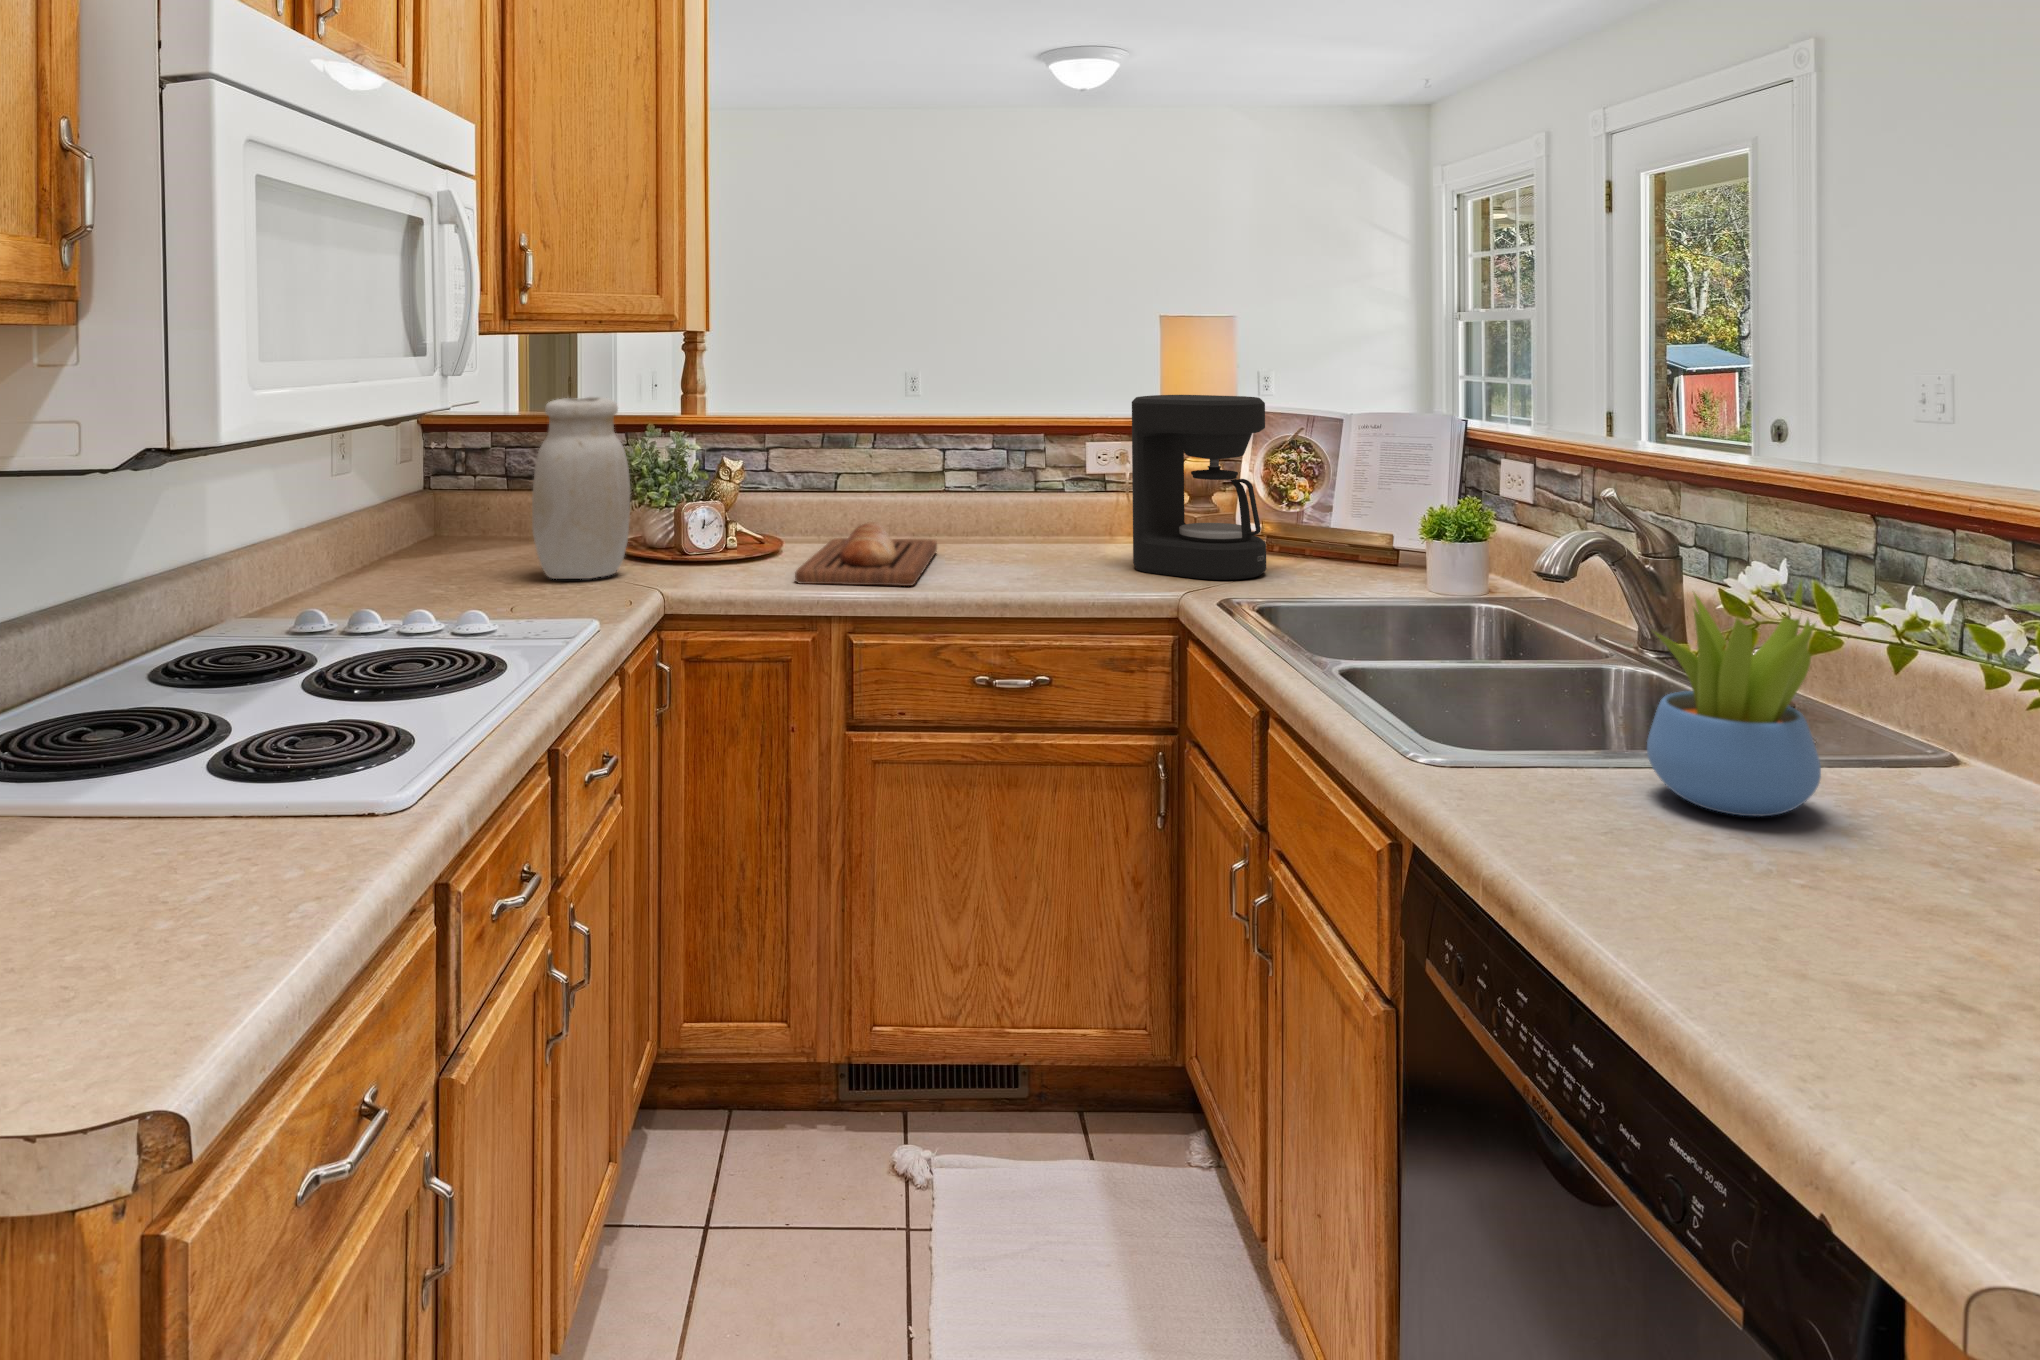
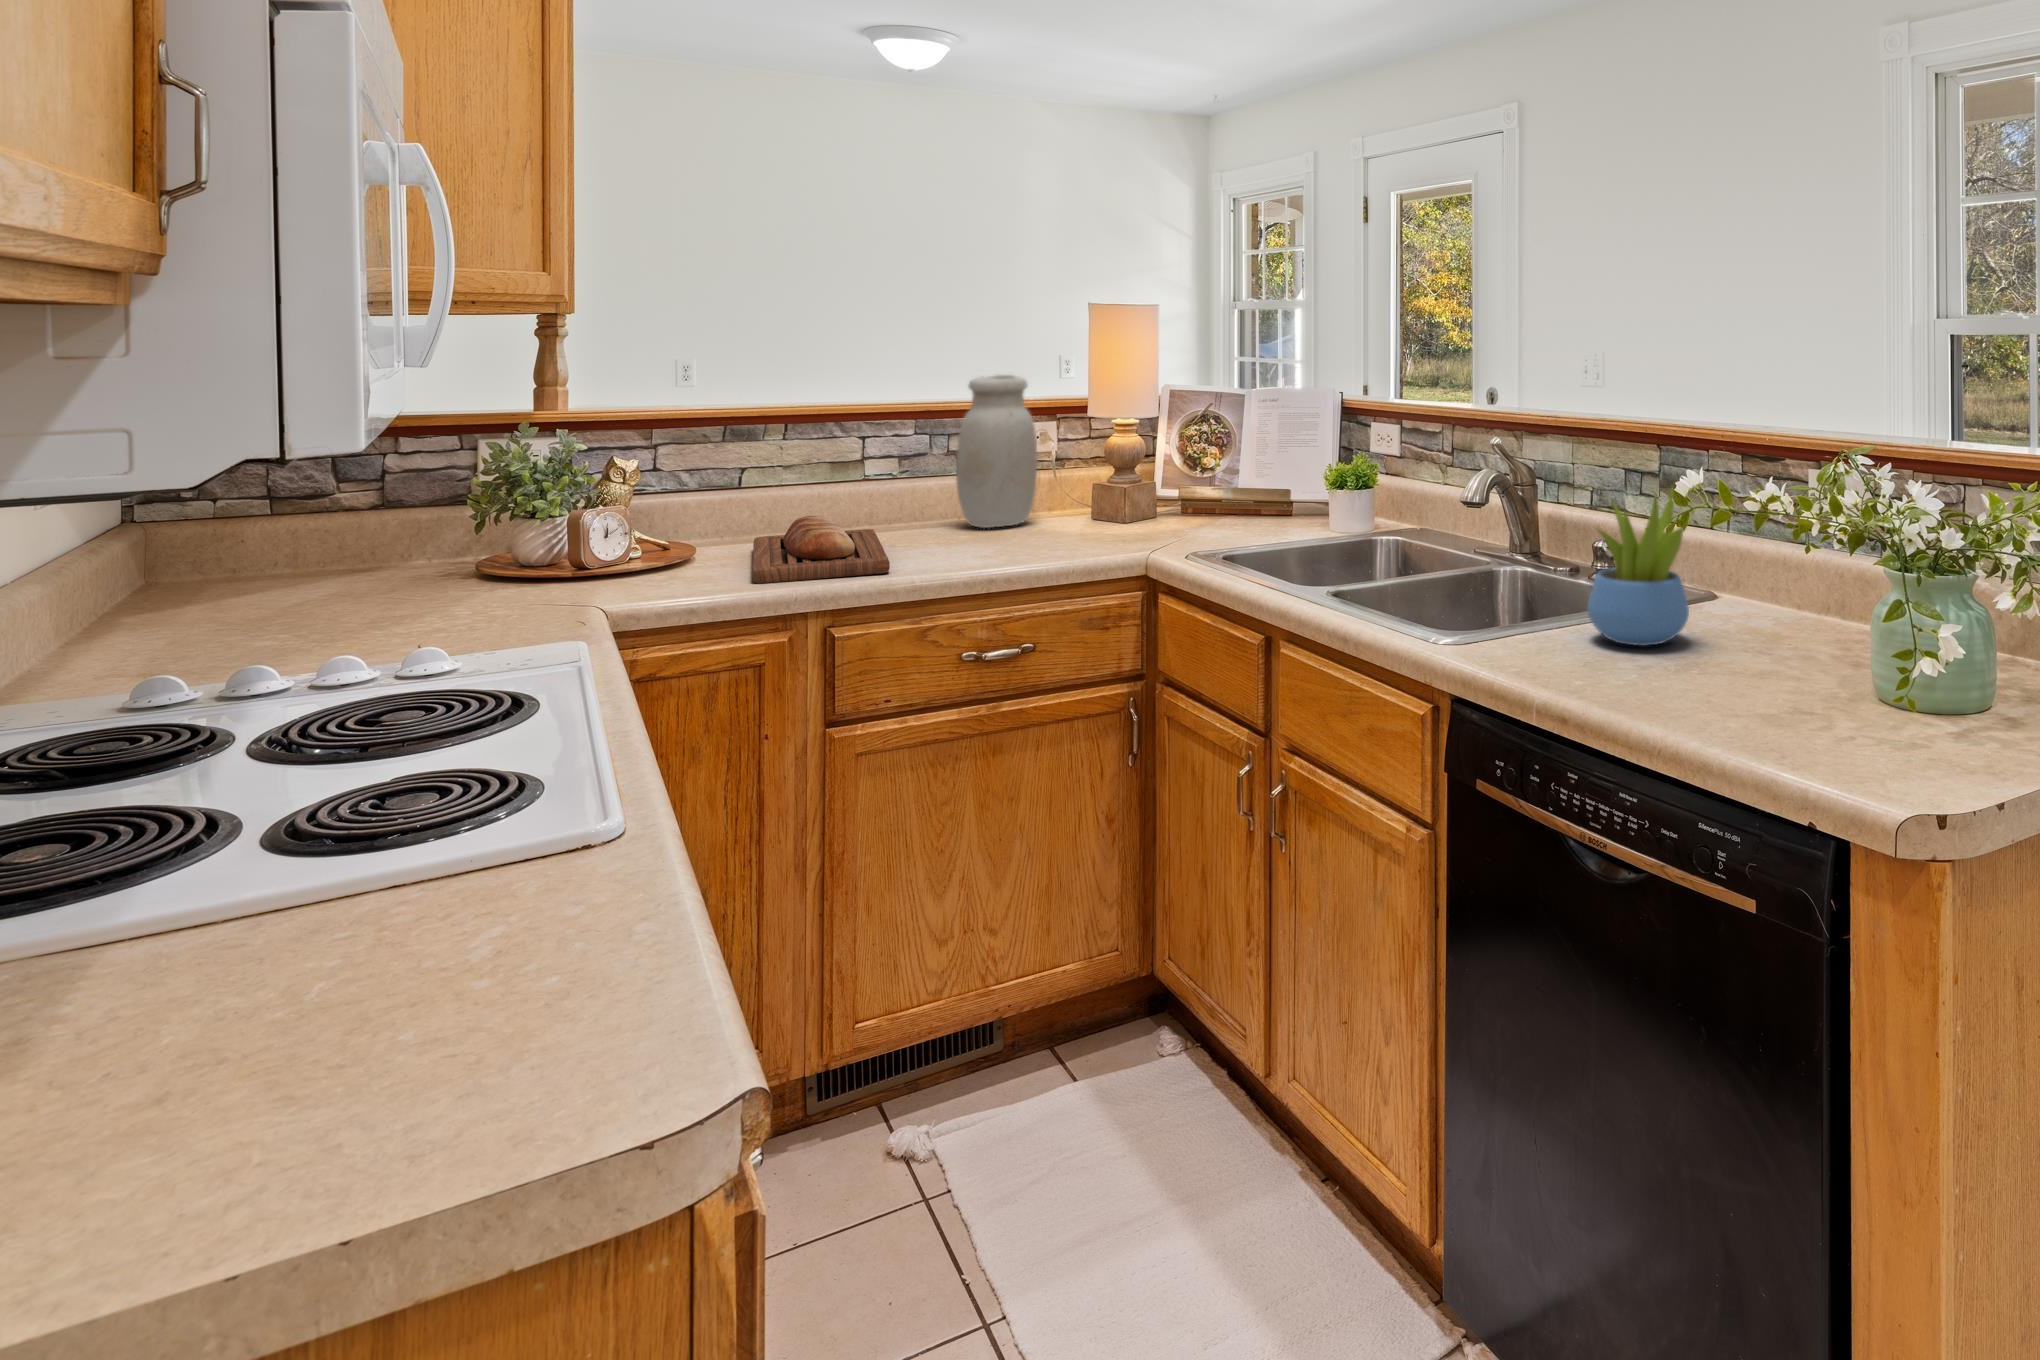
coffee maker: present [1132,395,1266,580] -> none [1077,376,1198,541]
jar: present [532,397,630,579] -> present [956,375,1038,528]

